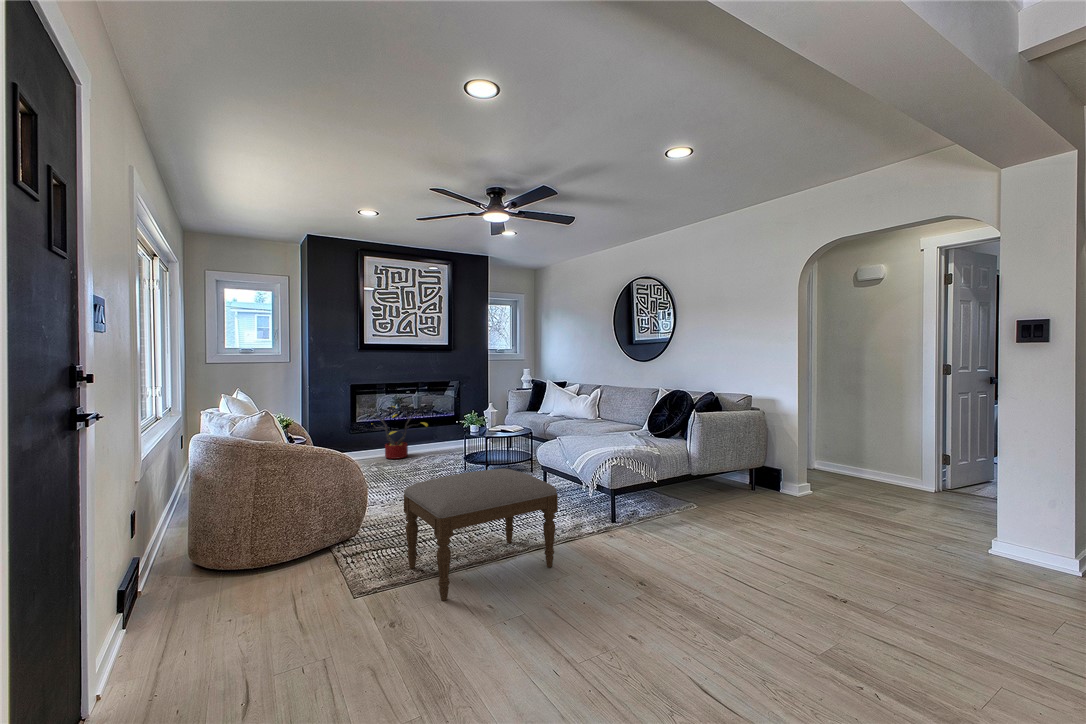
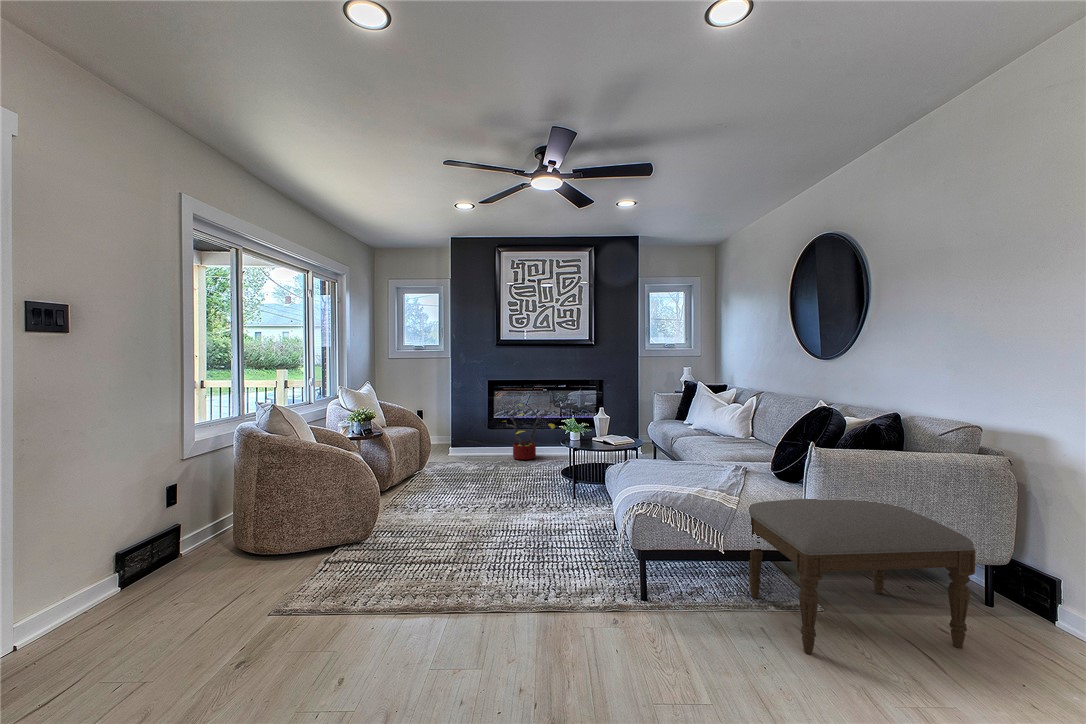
ottoman: present [404,469,558,601] -> present [749,499,975,654]

